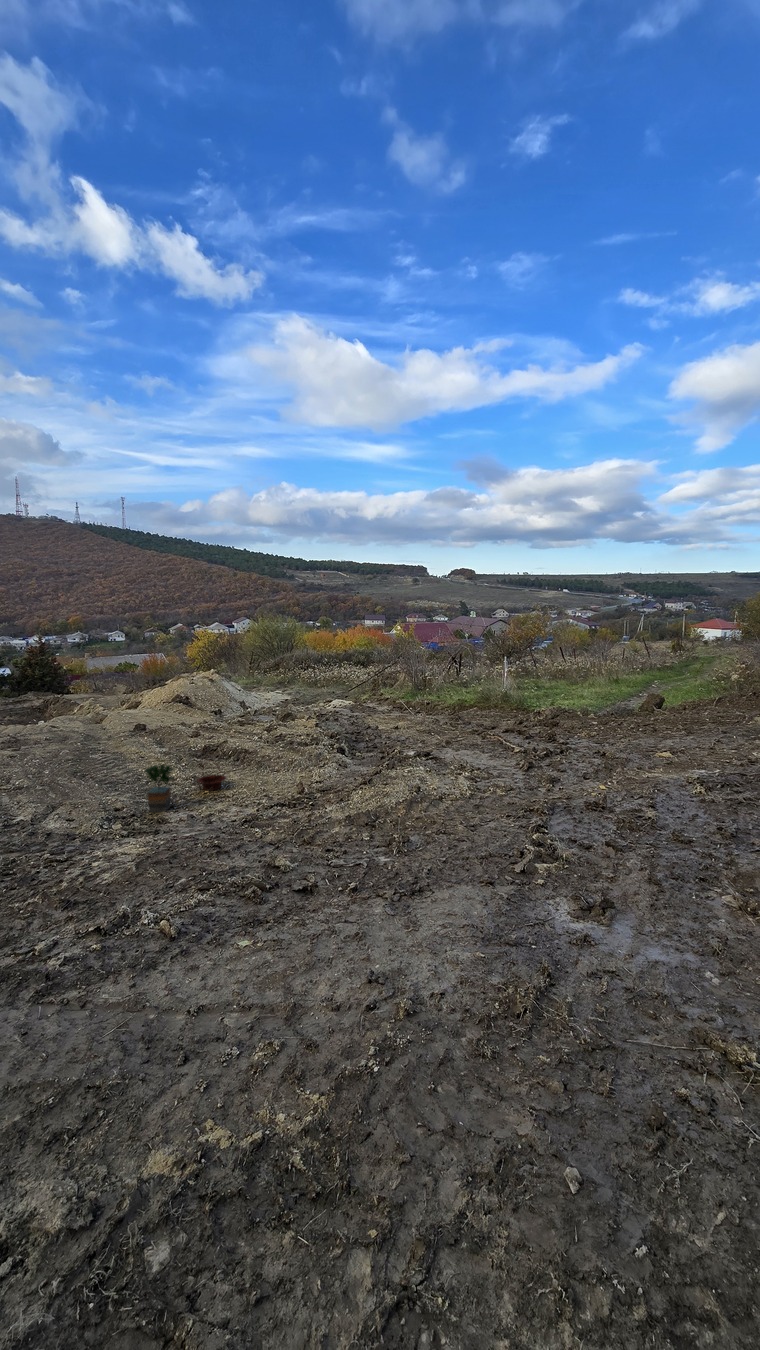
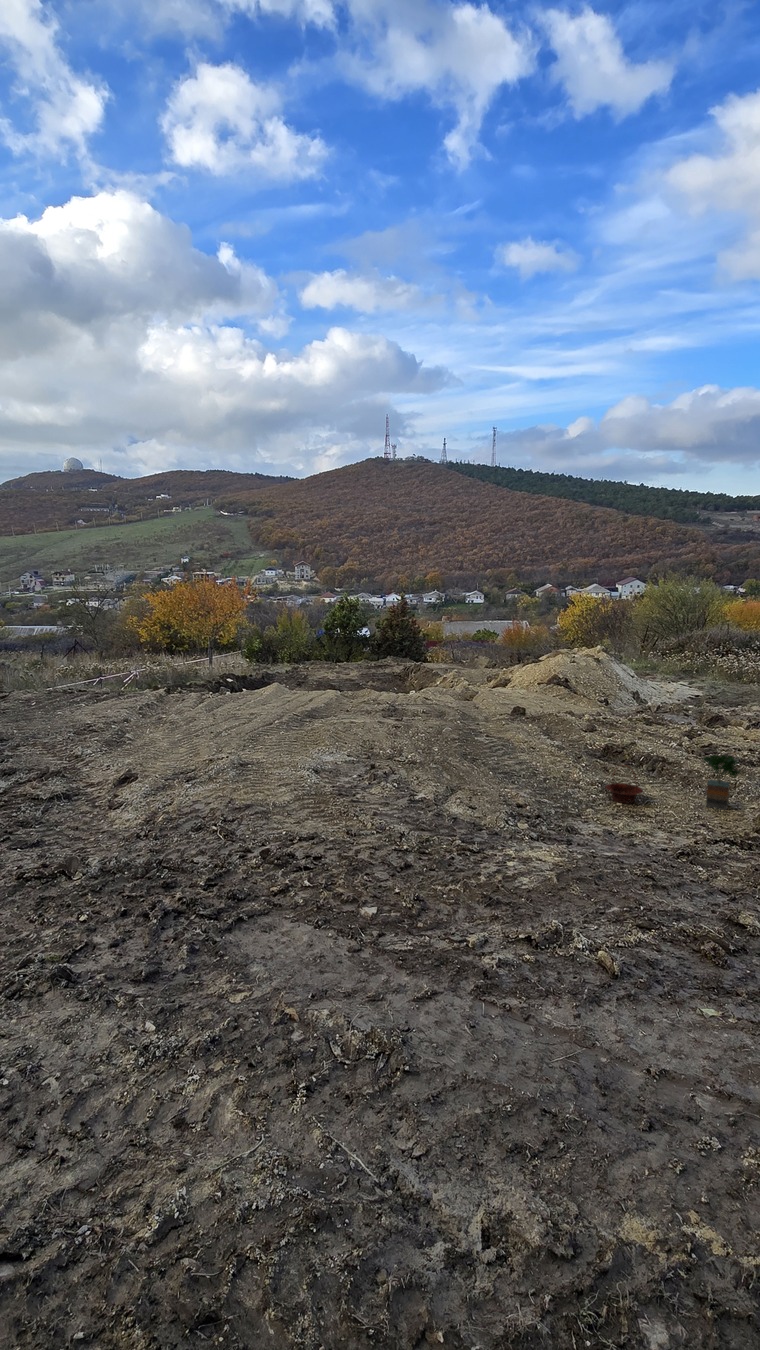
potted tree: present [145,765,174,812] -> present [703,755,741,810]

